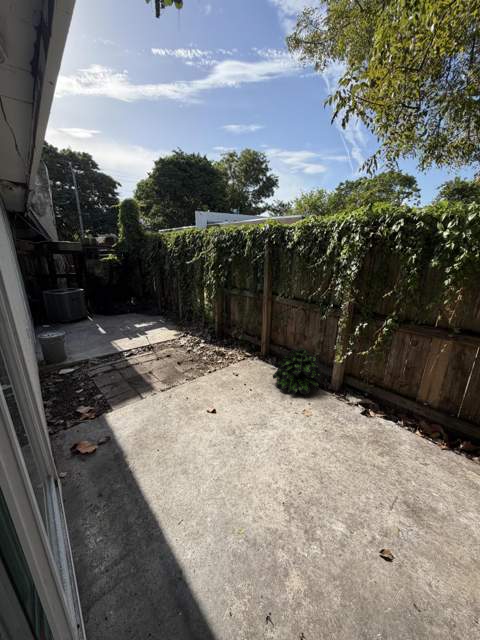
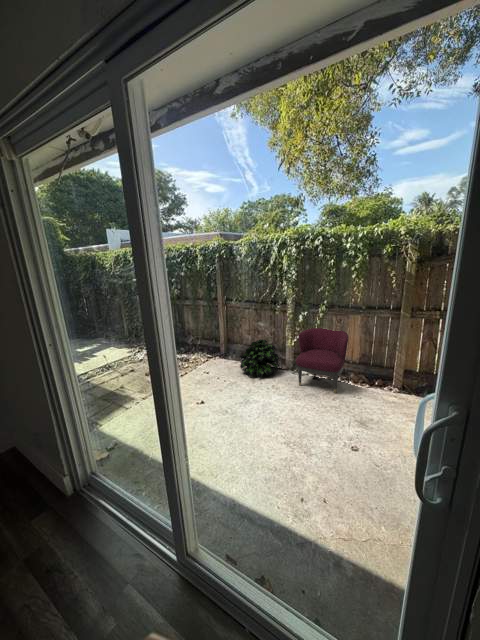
chair: none [338,346,424,444] -> present [296,328,348,393]

